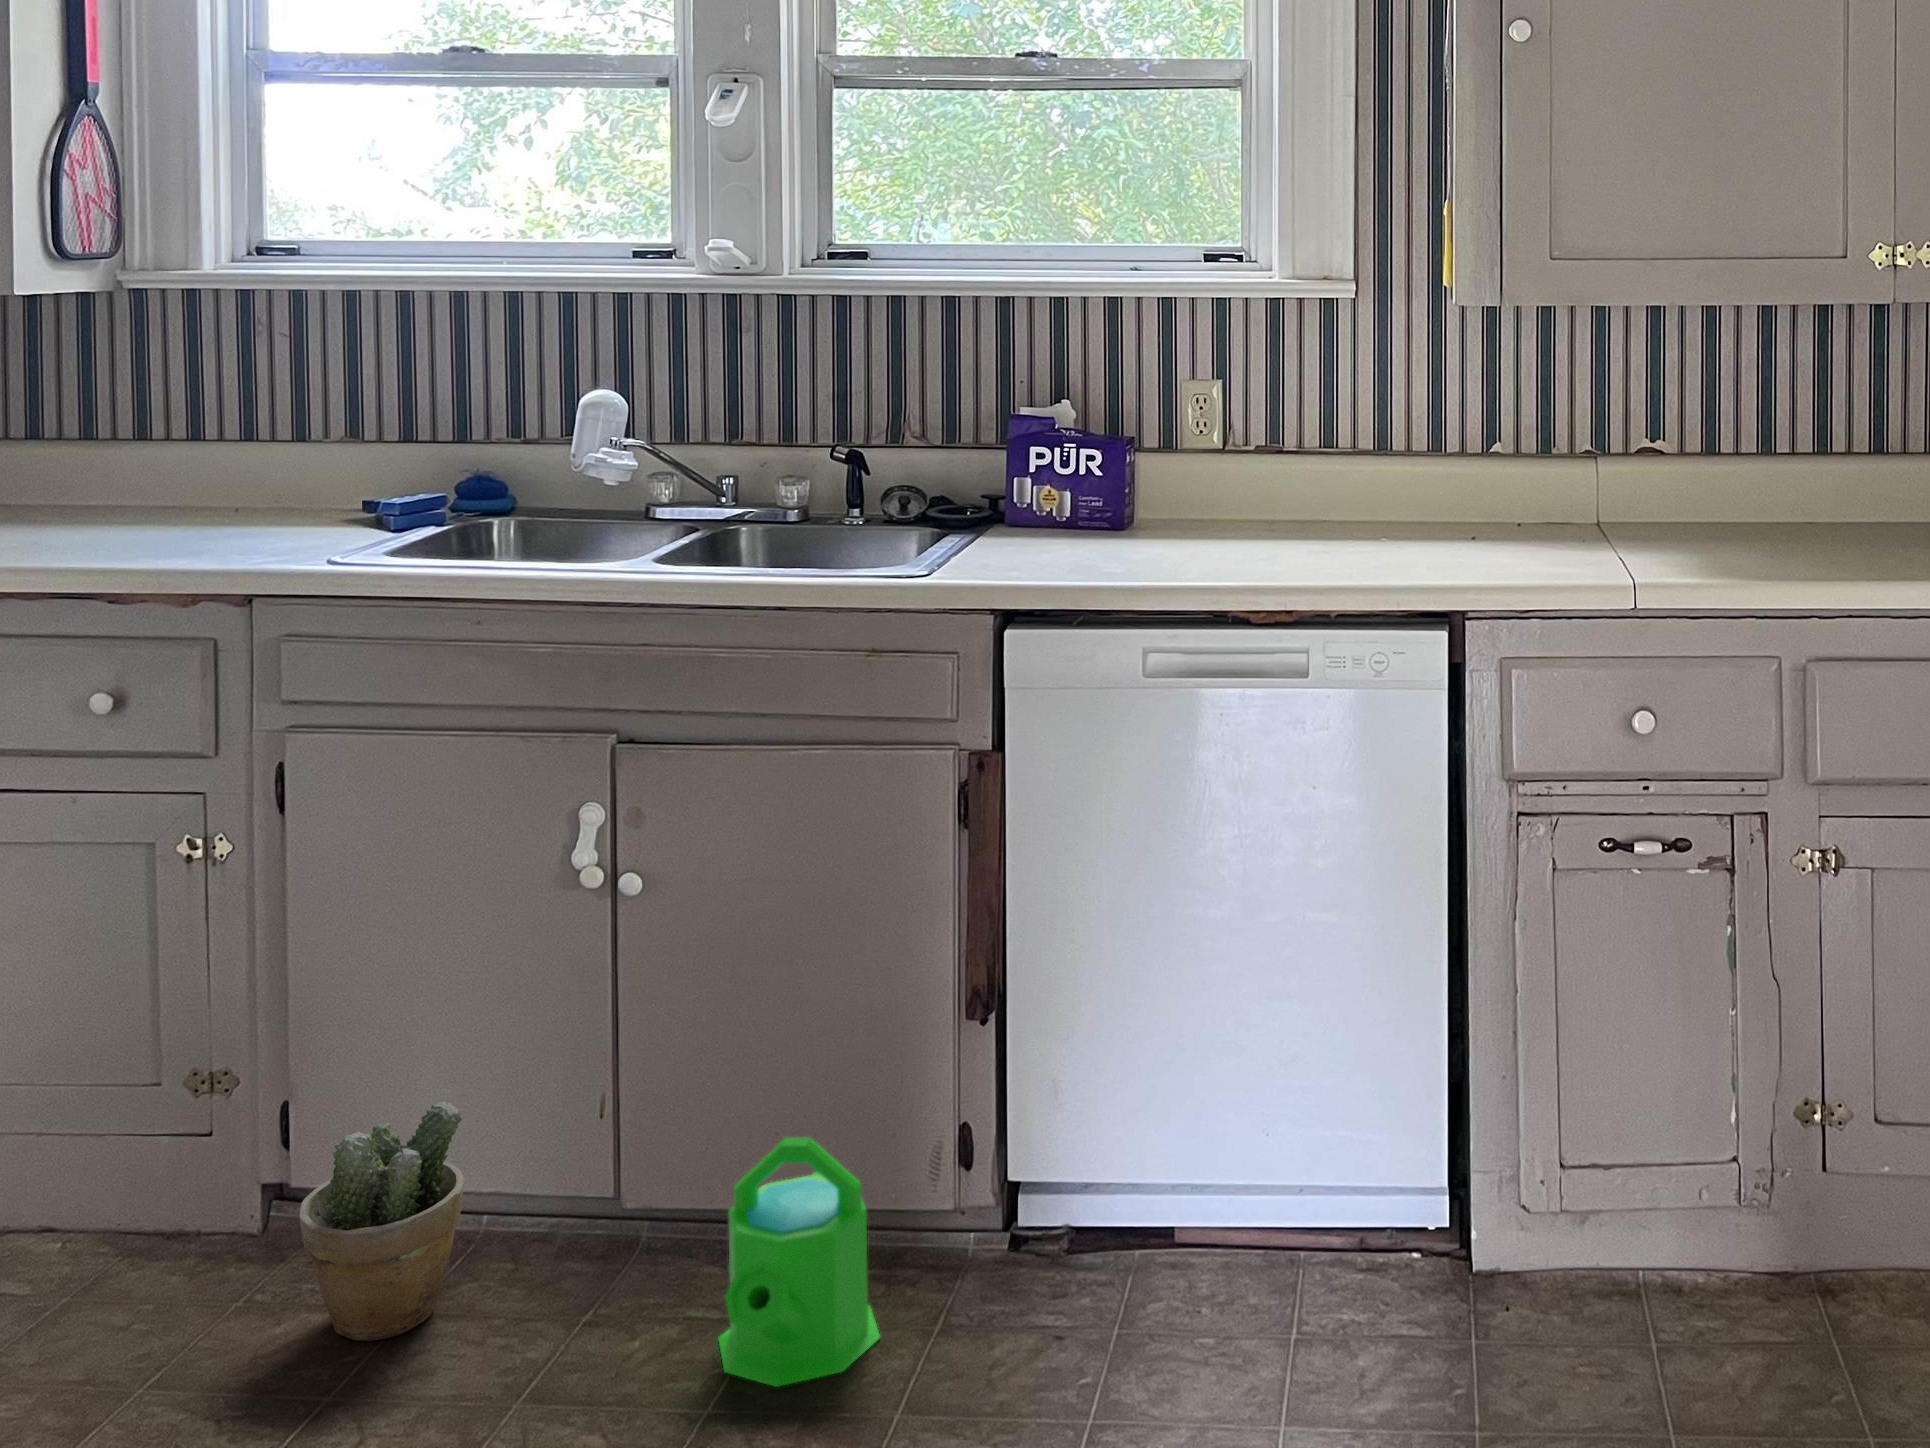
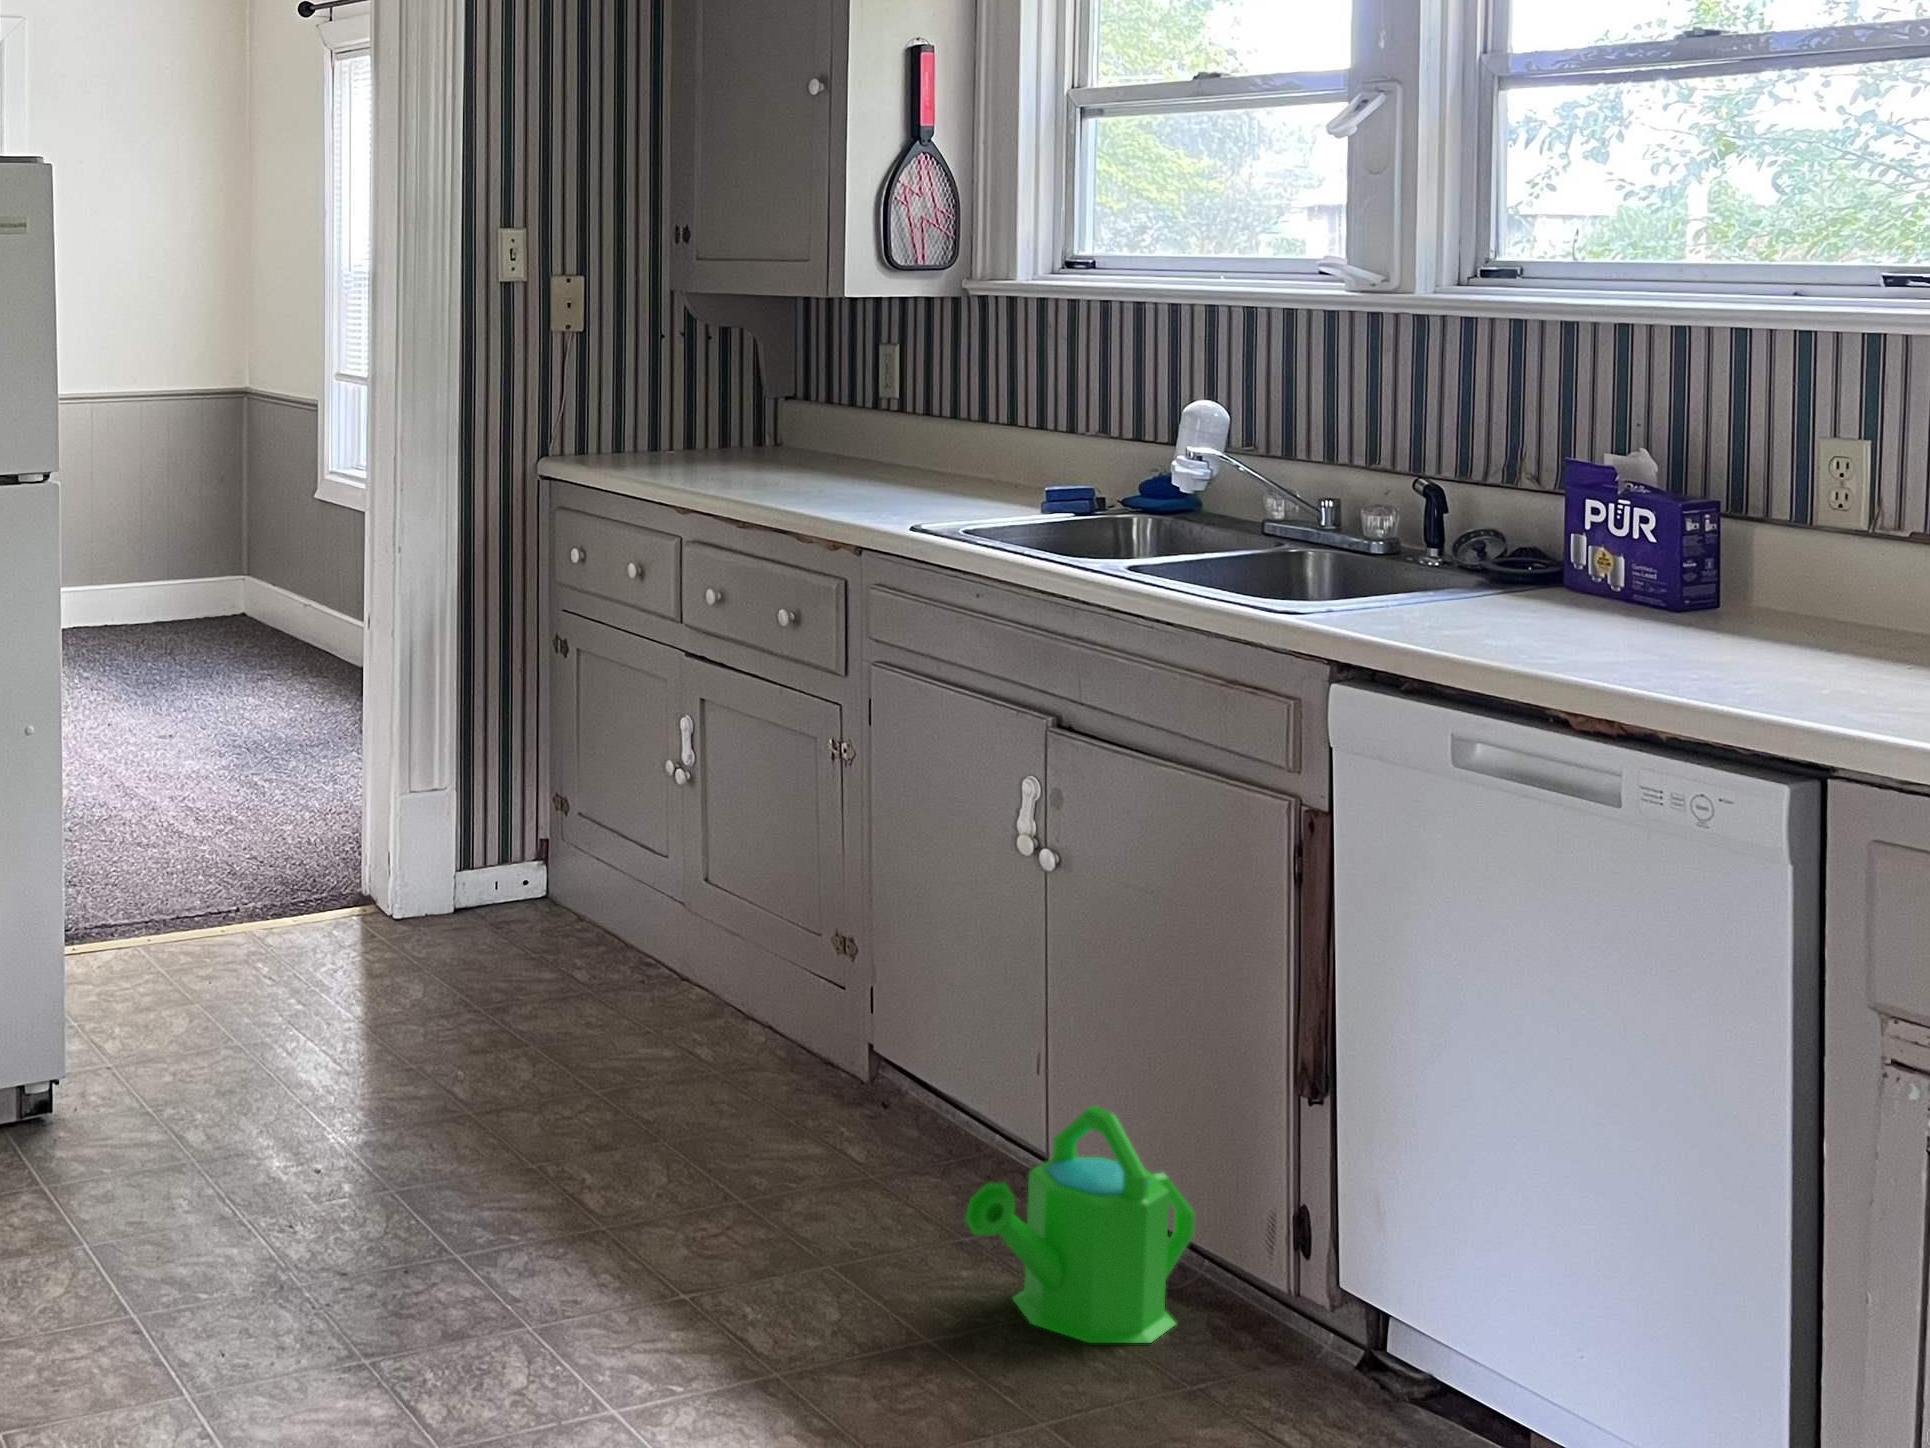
potted plant: present [299,1102,464,1341] -> none [802,990,932,1175]

